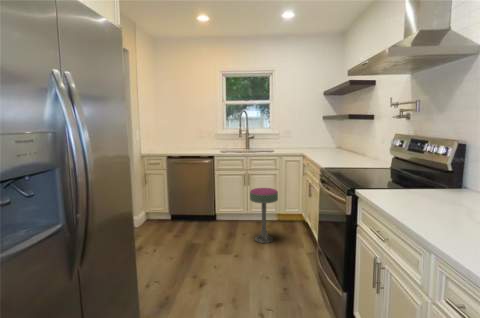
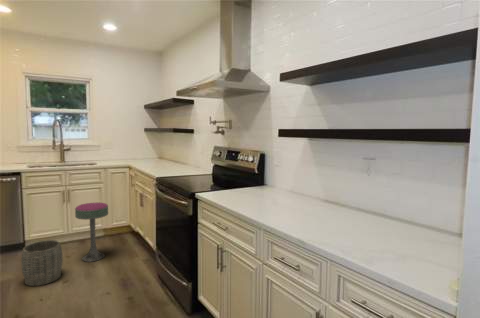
woven basket: none [208,216,237,254] -> present [21,240,63,286]

